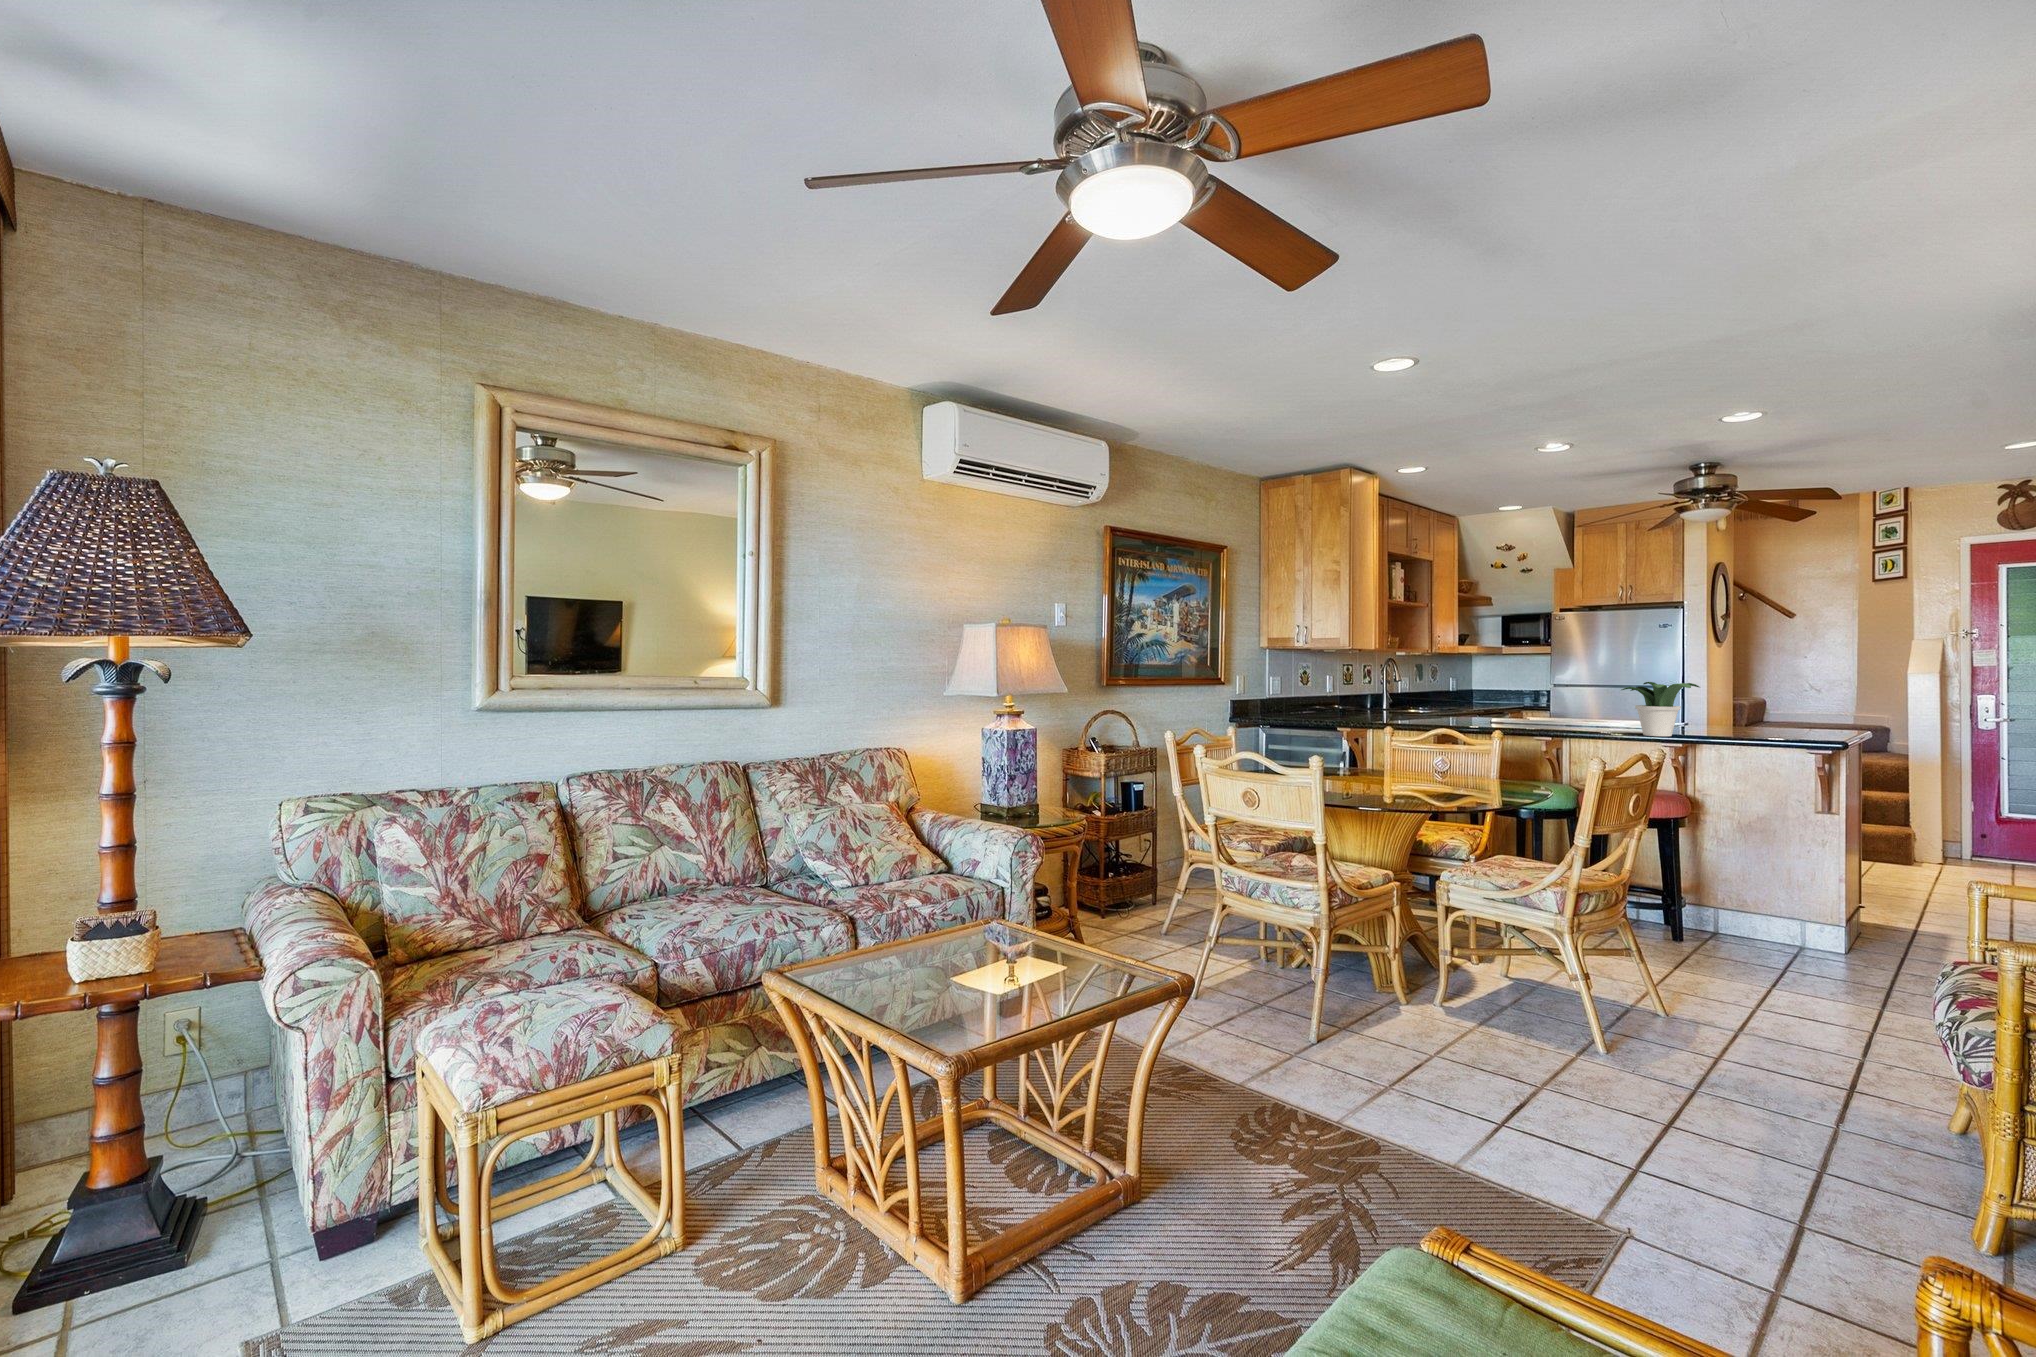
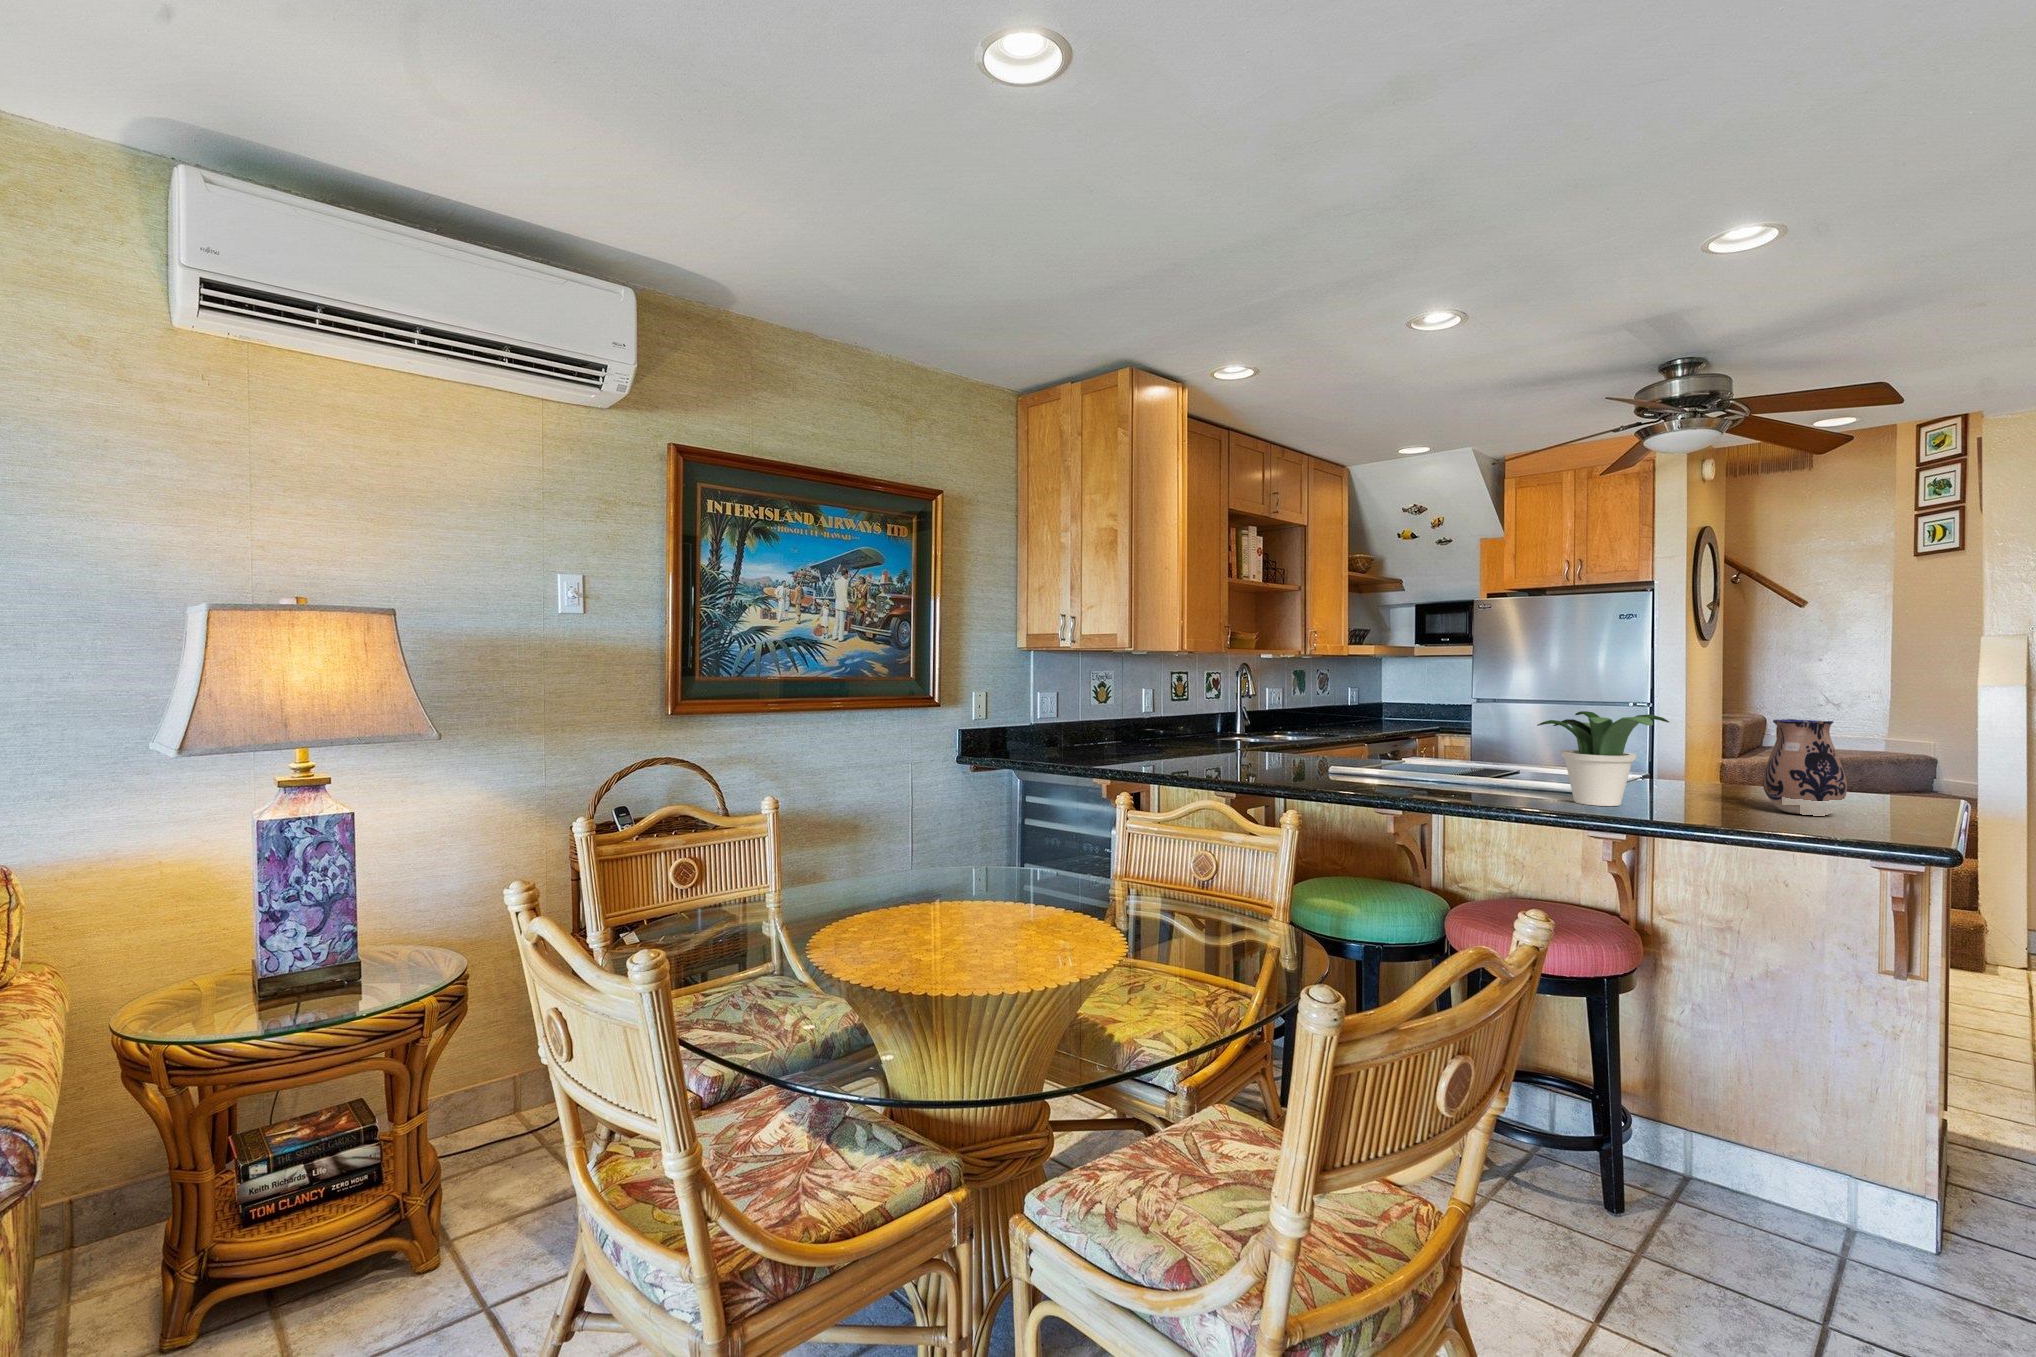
ceramic pitcher: none [1756,685,1804,740] -> present [1763,719,1847,814]

